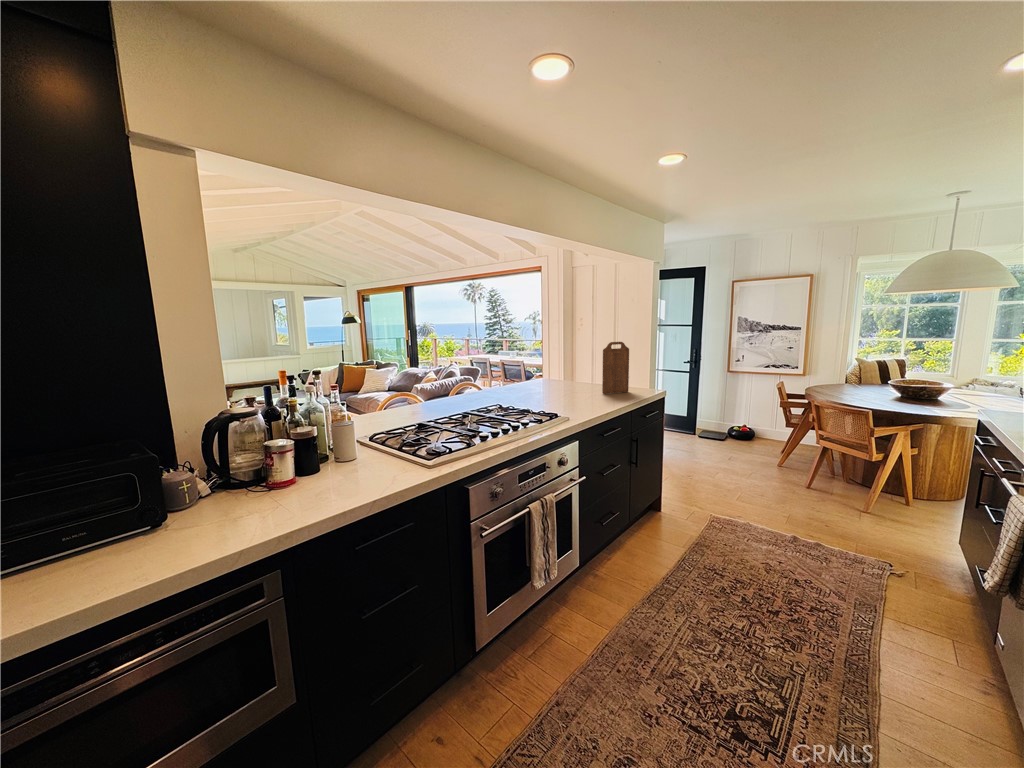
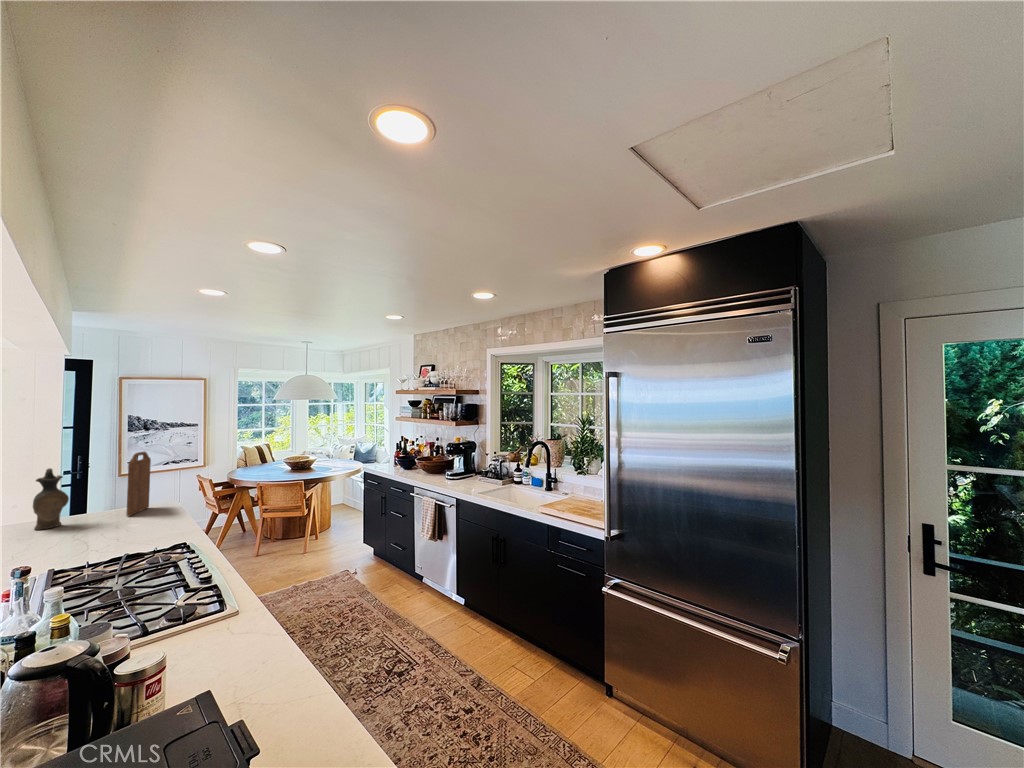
ceramic pitcher: none [562,349,578,390] -> present [33,468,69,530]

